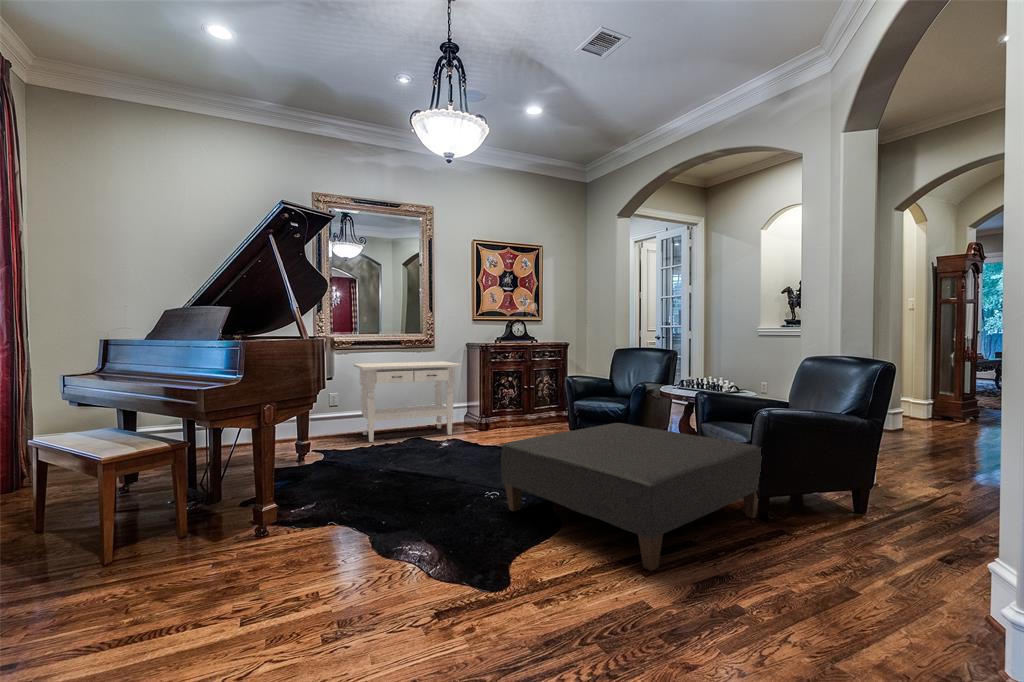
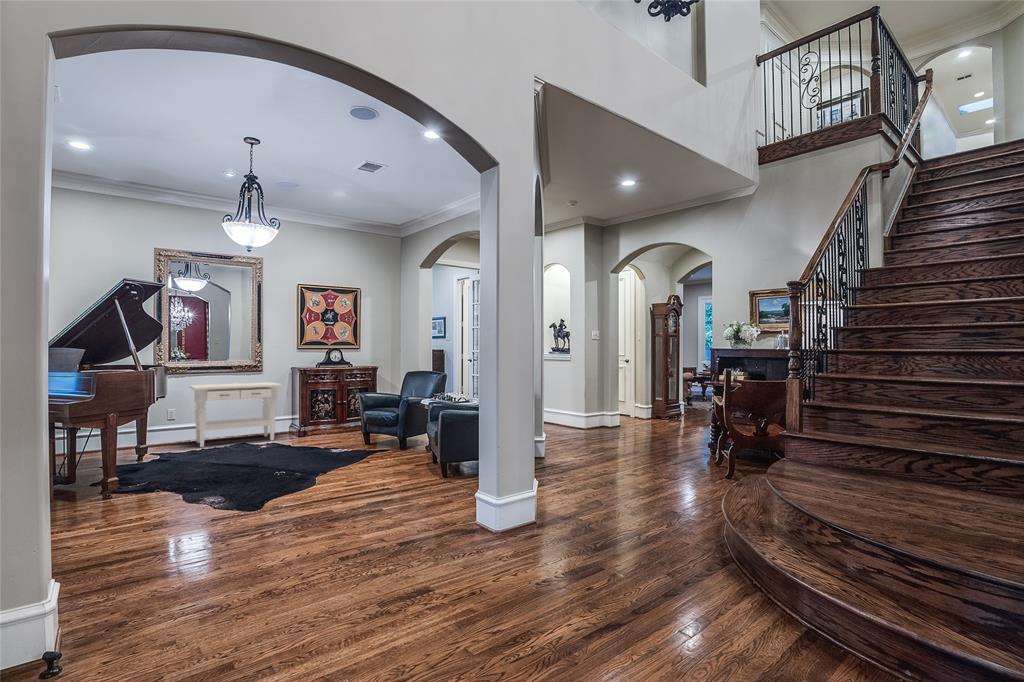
ottoman: present [501,423,762,571] -> none [281,423,445,498]

